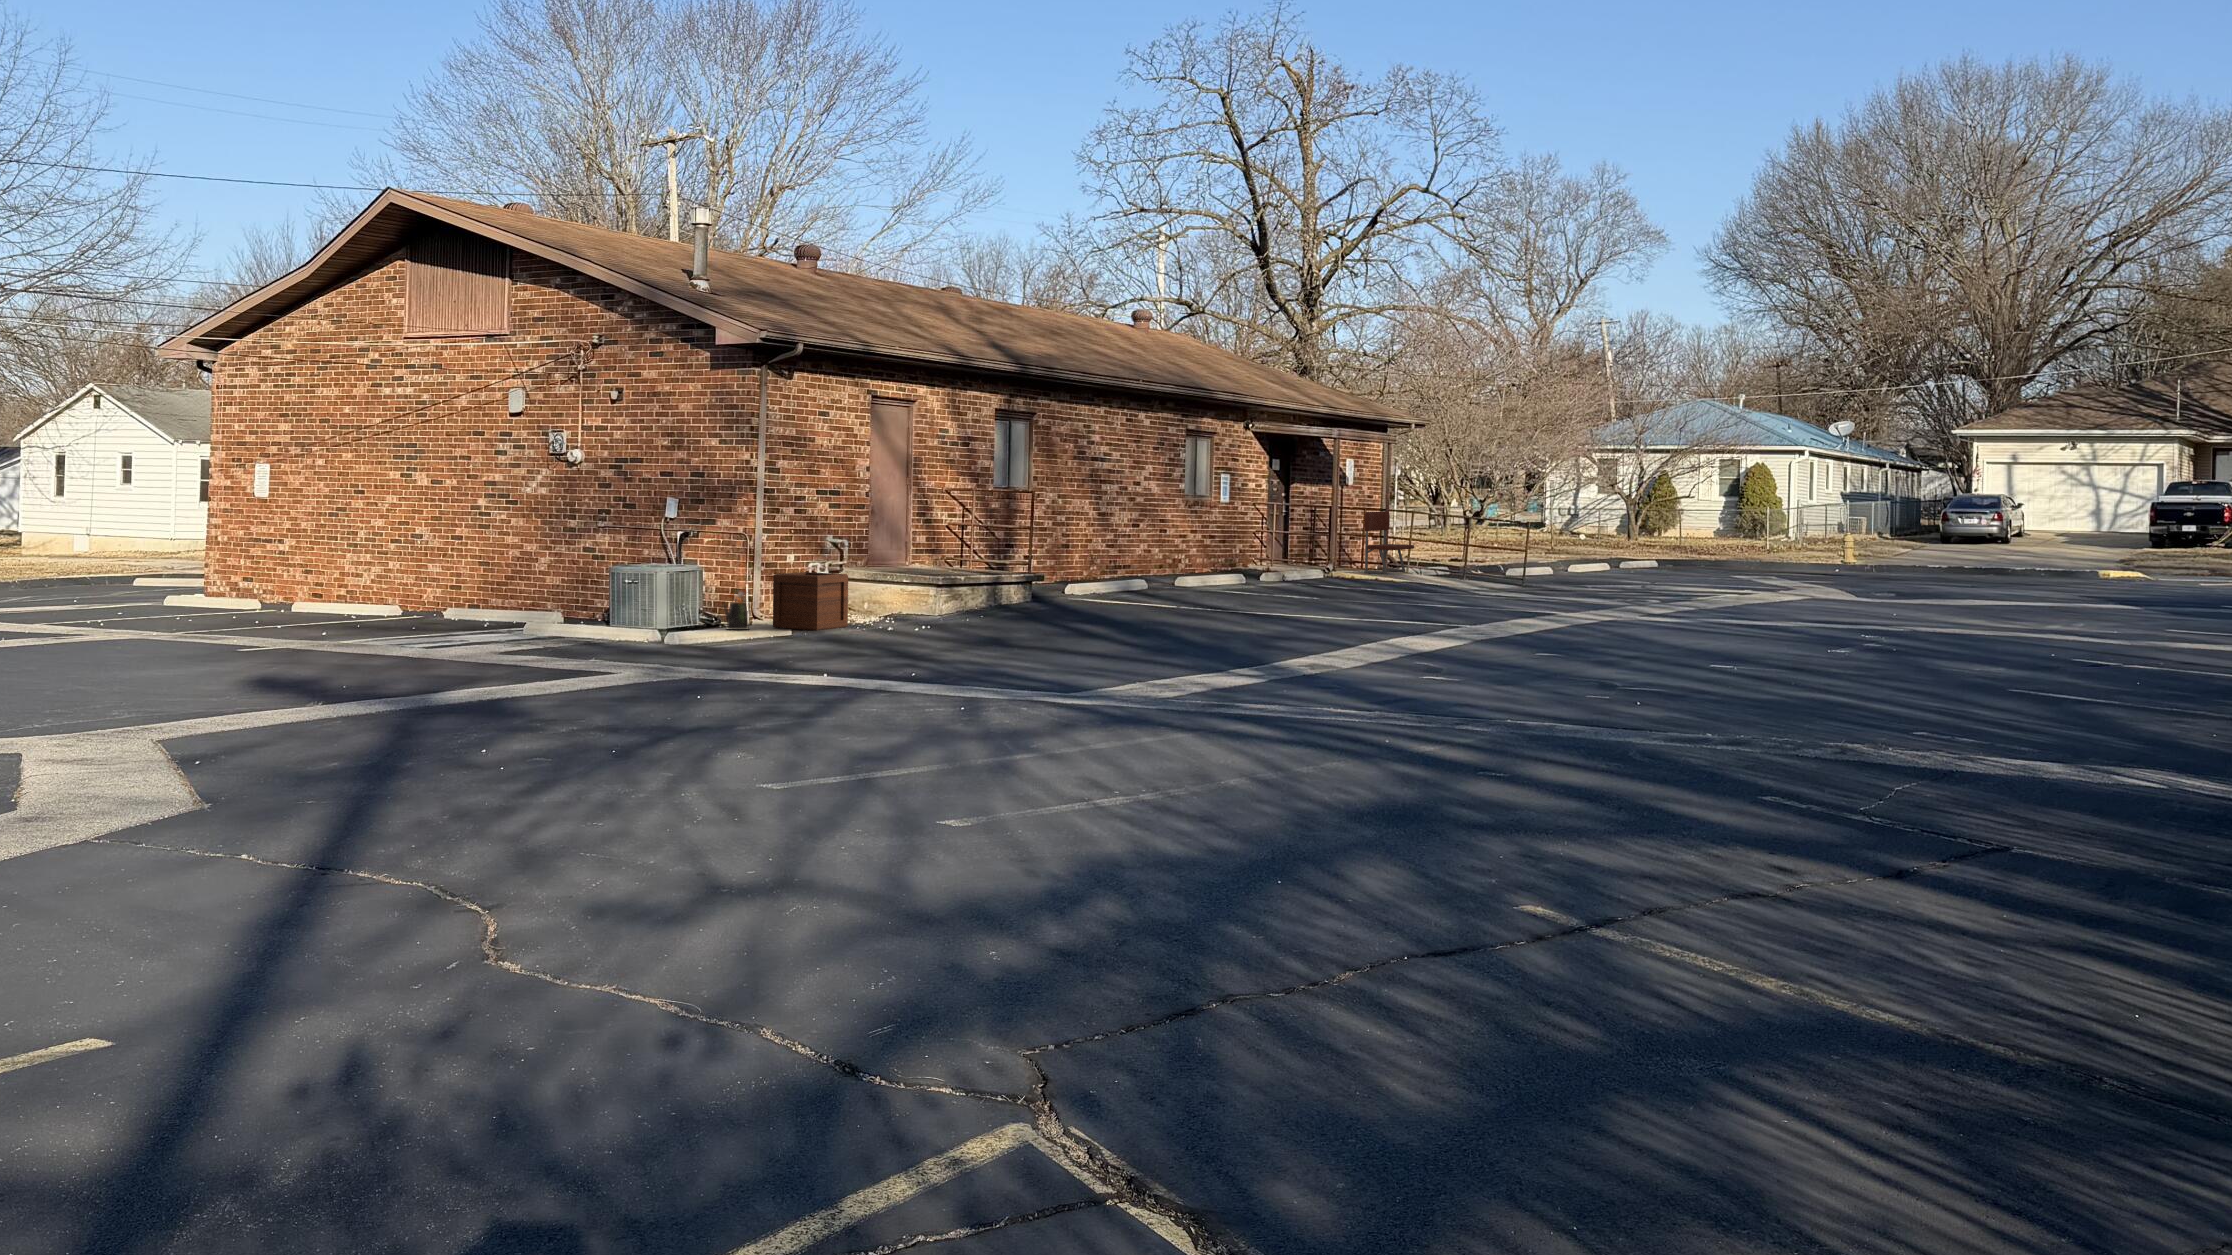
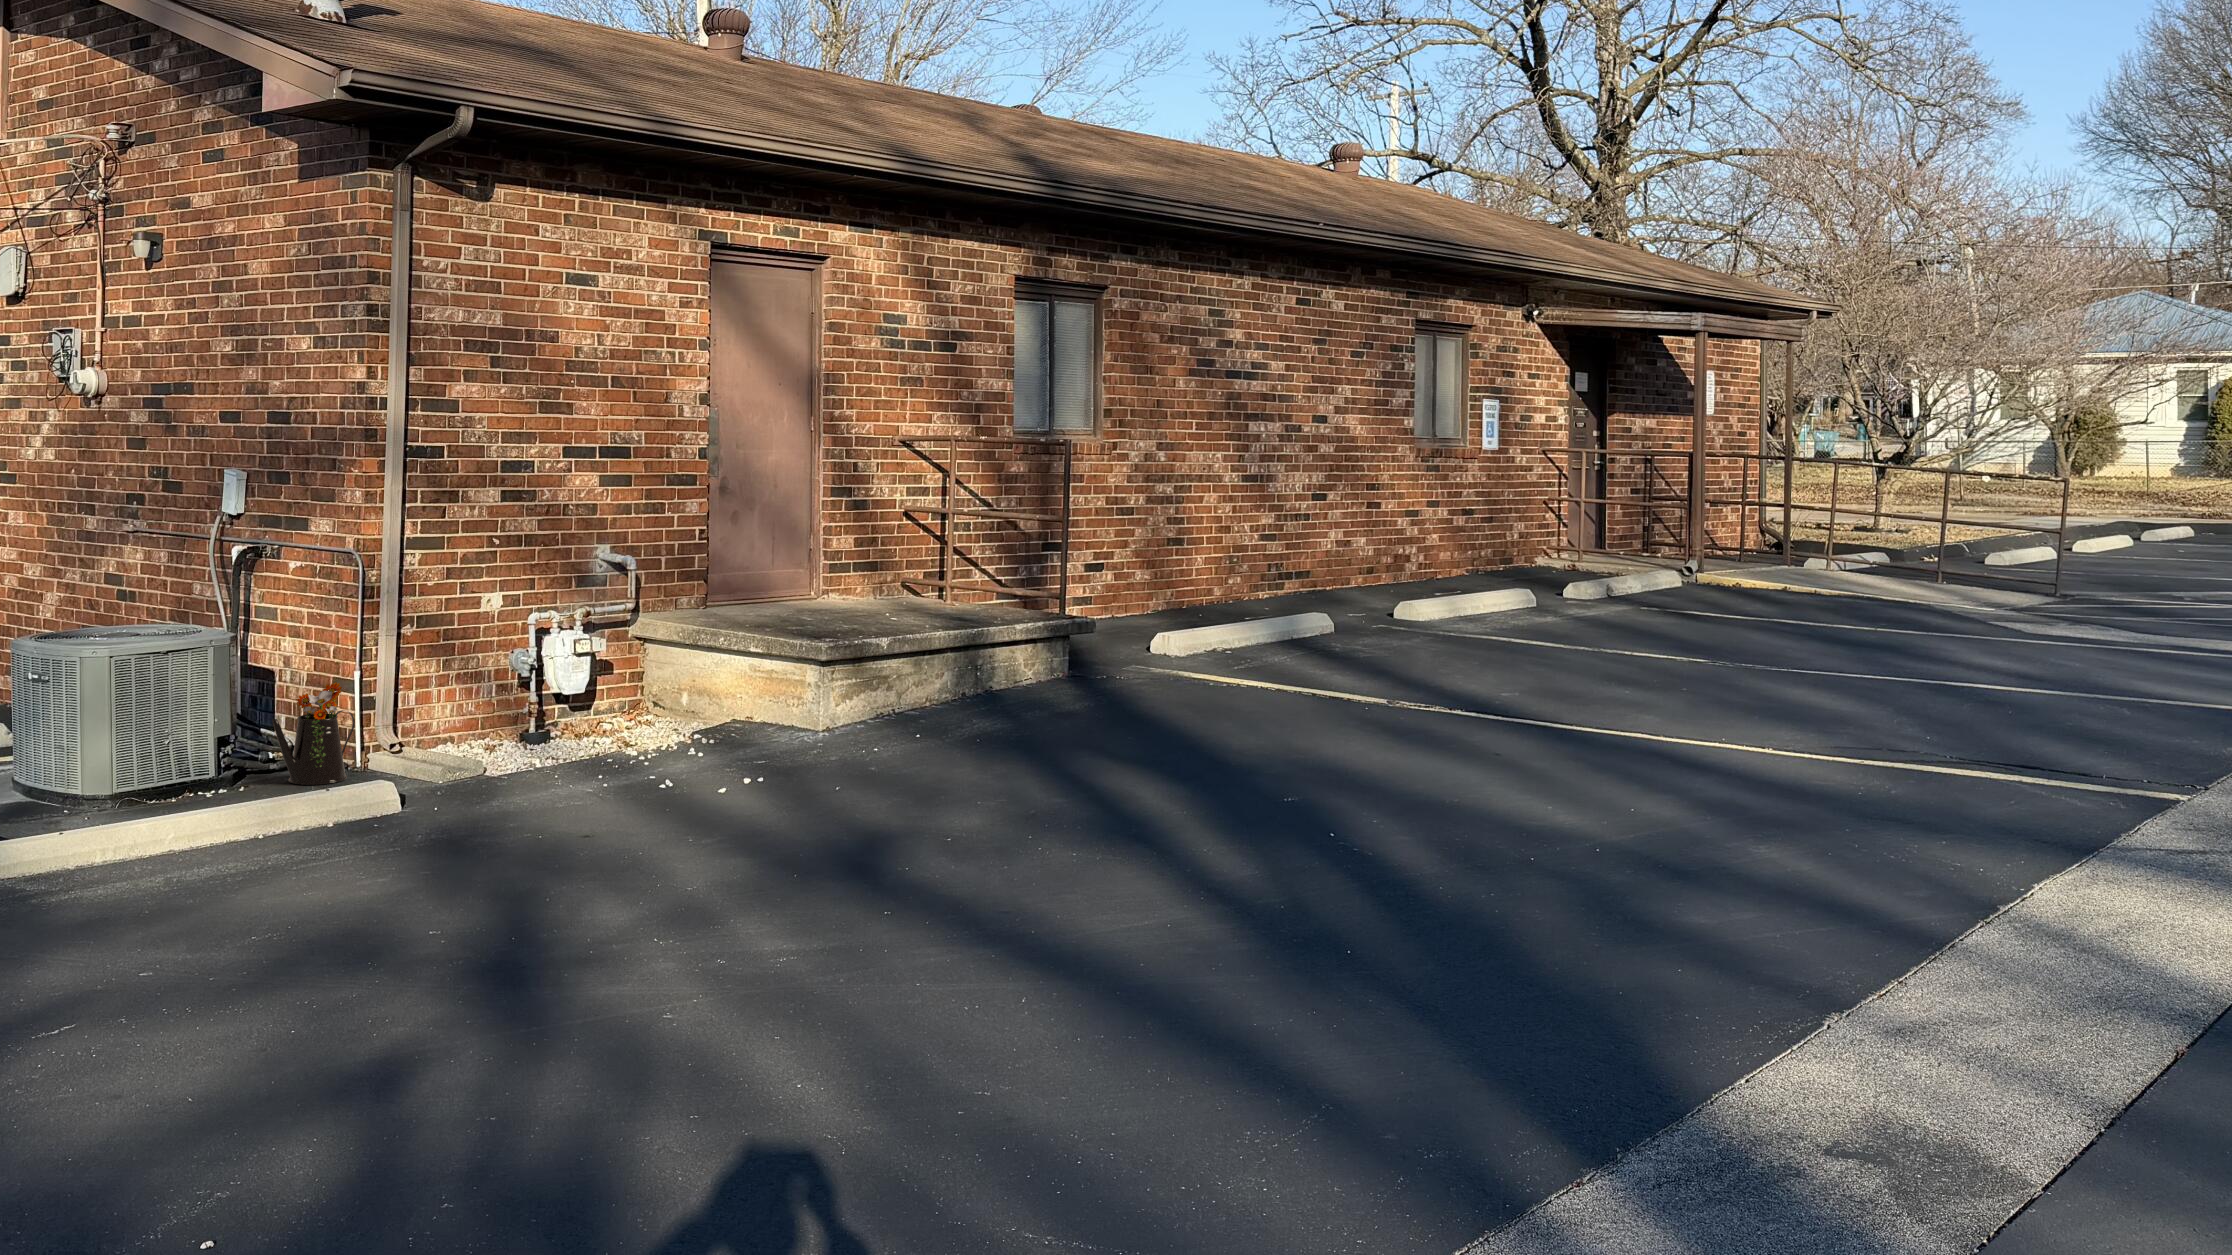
bench: present [1364,511,1414,574] -> none [1728,456,1812,560]
wooden crate: present [773,572,848,631] -> none [410,635,590,788]

